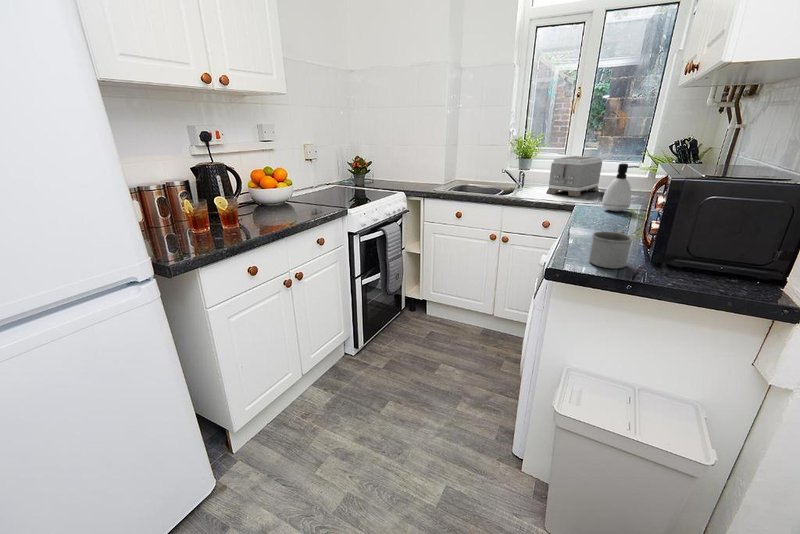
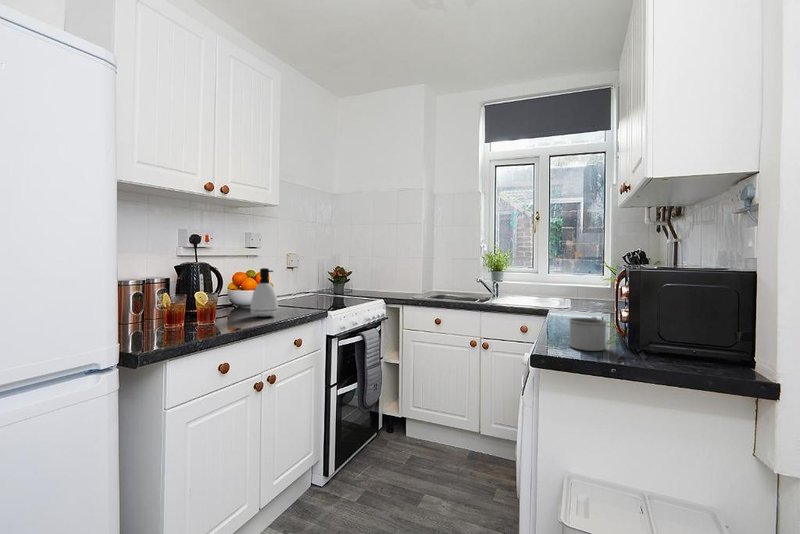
toaster: present [546,156,602,197] -> none [519,269,568,304]
soap dispenser: present [602,163,639,211] -> present [251,268,278,317]

